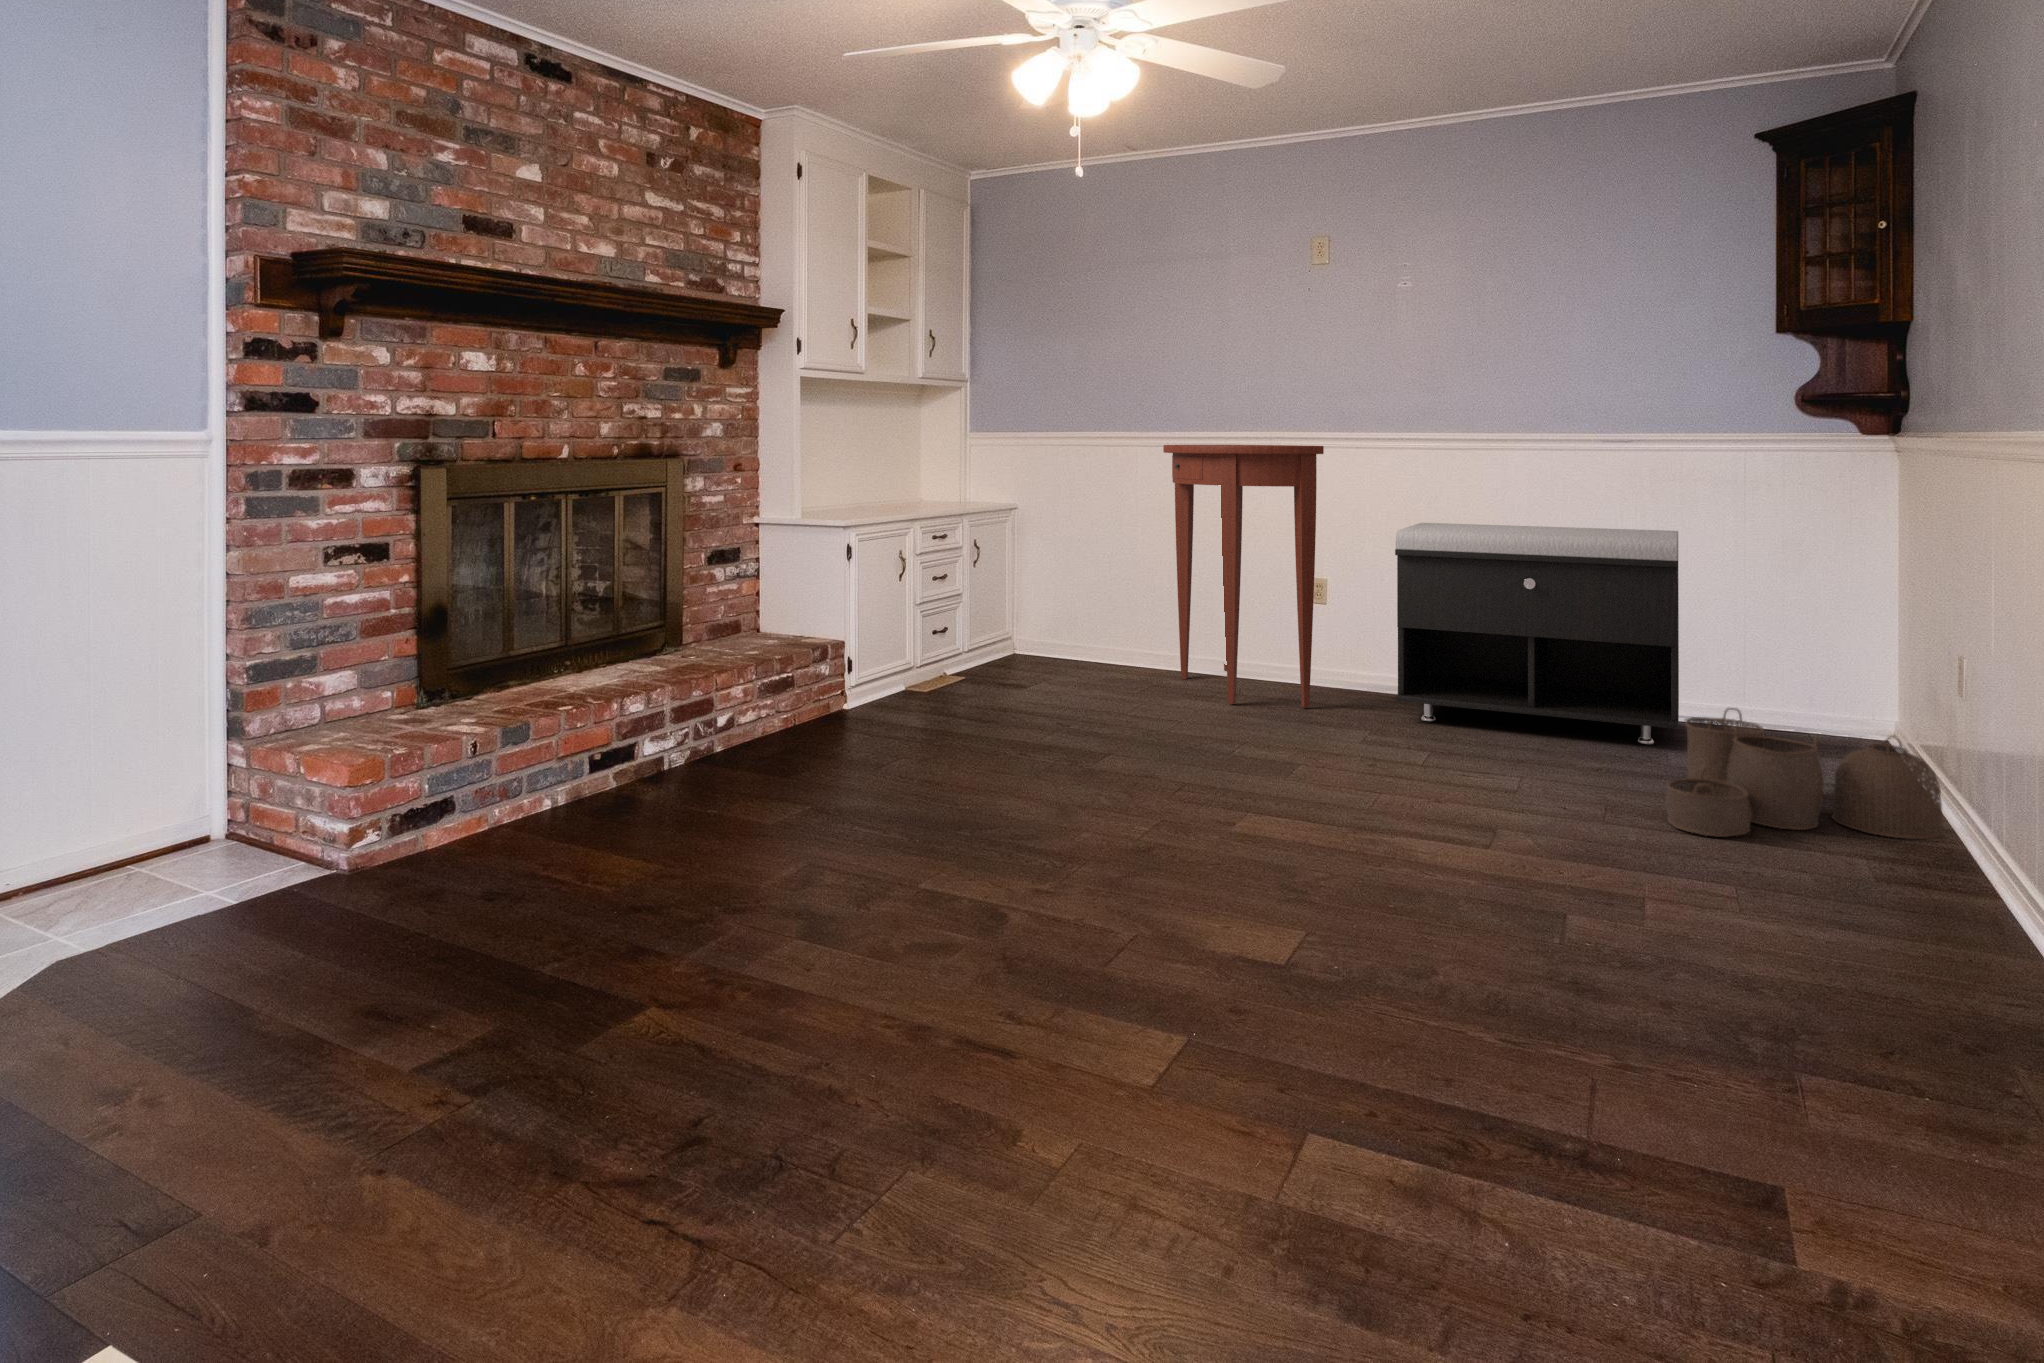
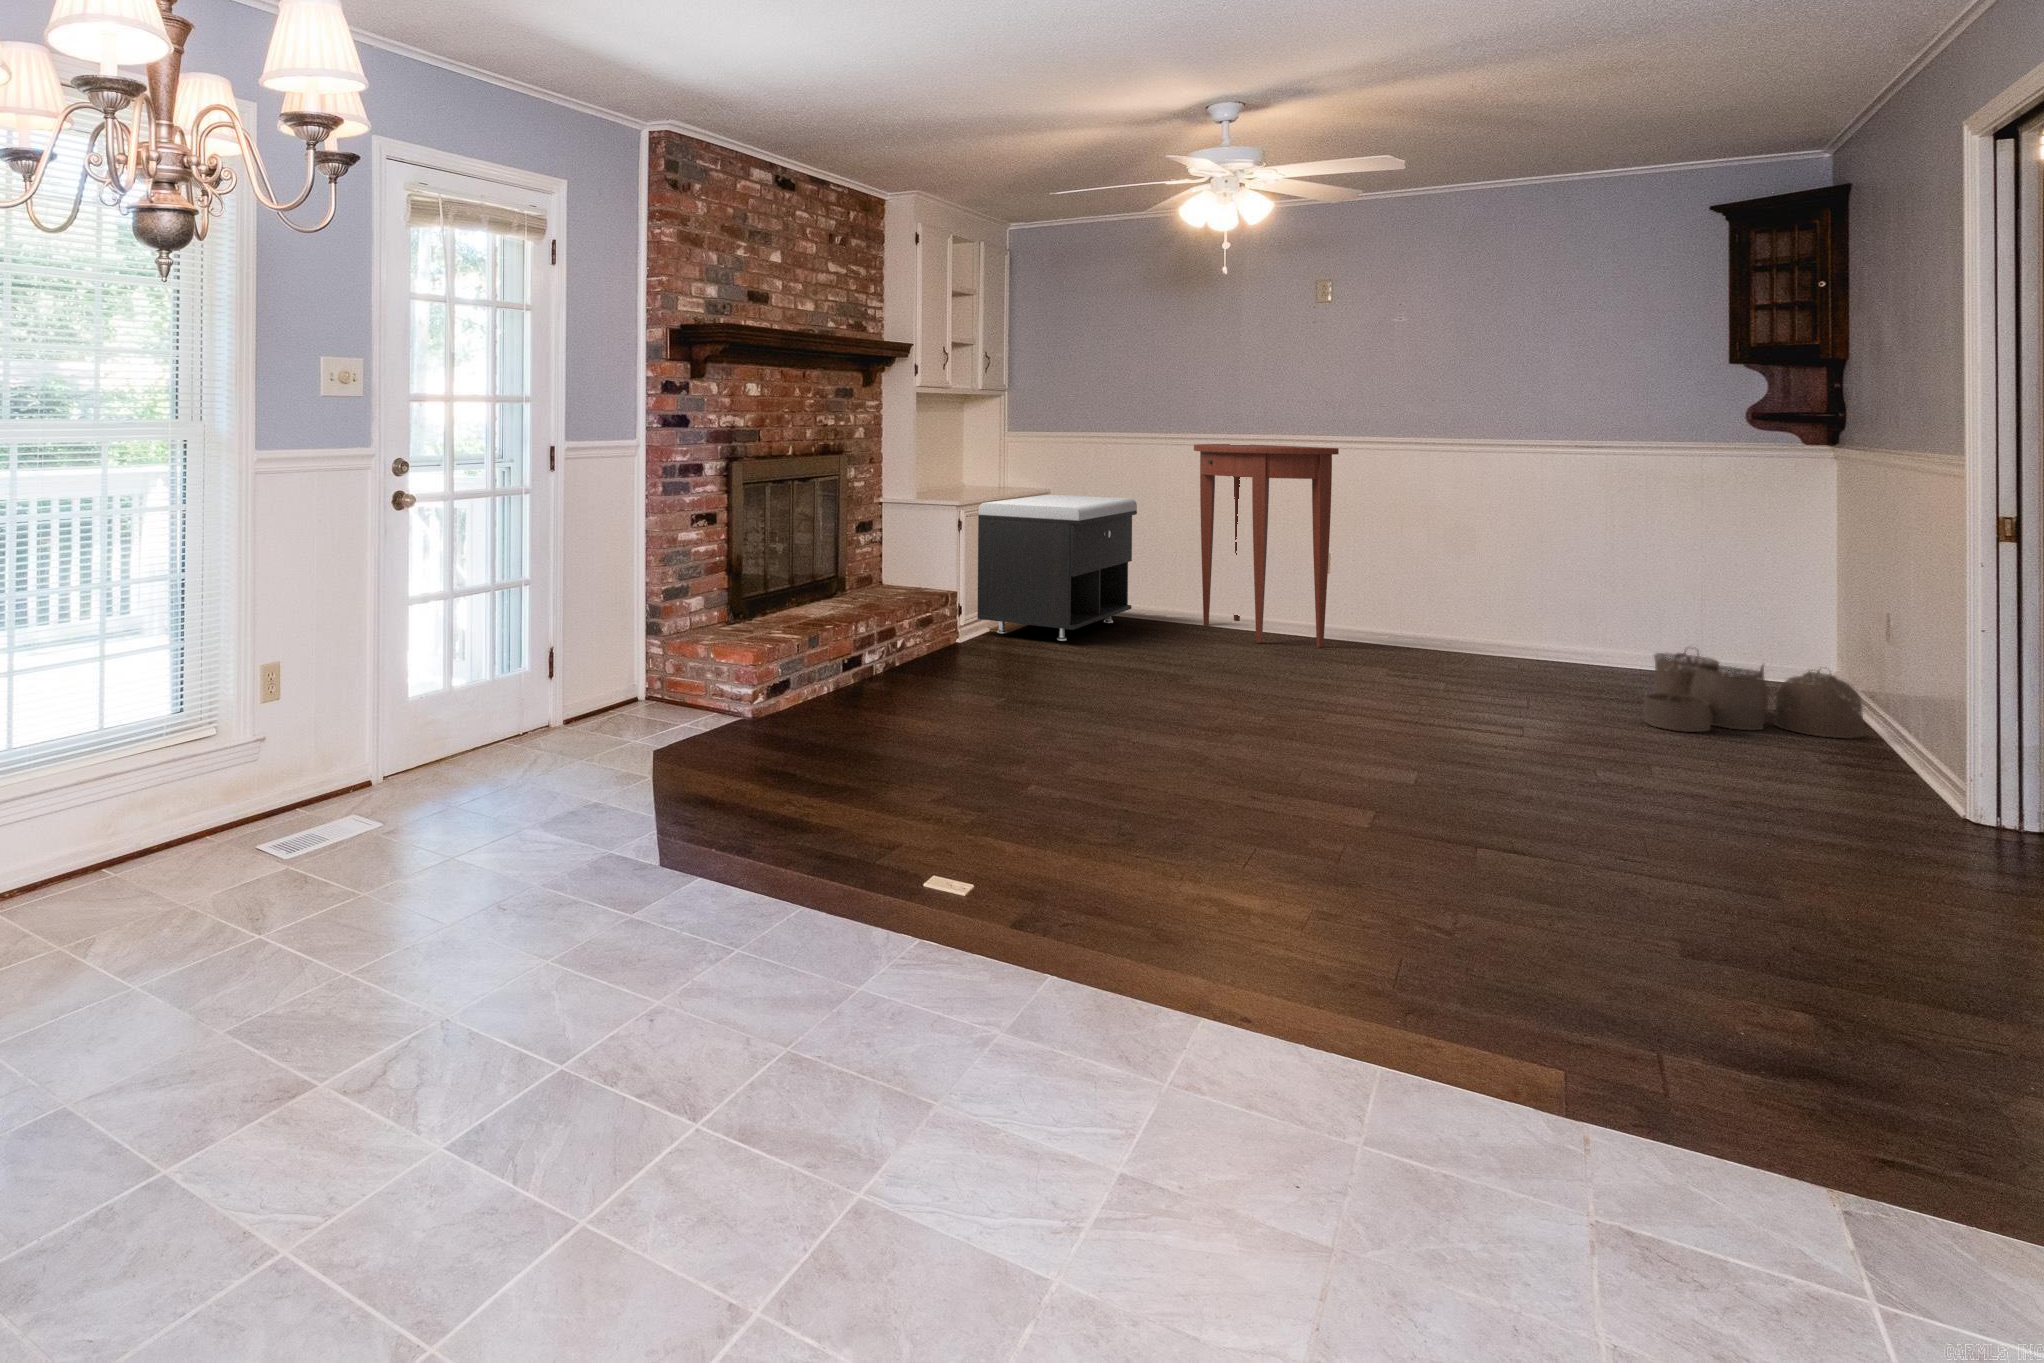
storage bench: present [1395,523,1679,744] -> present [978,495,1137,641]

